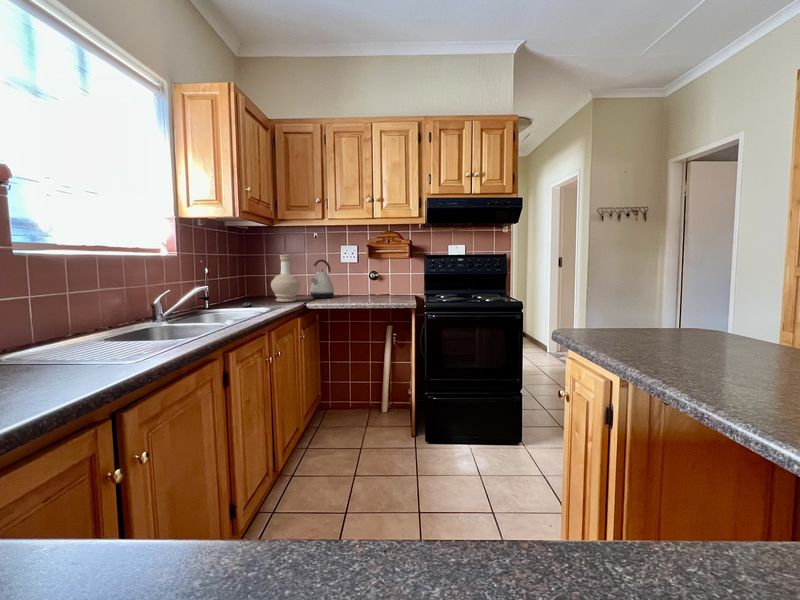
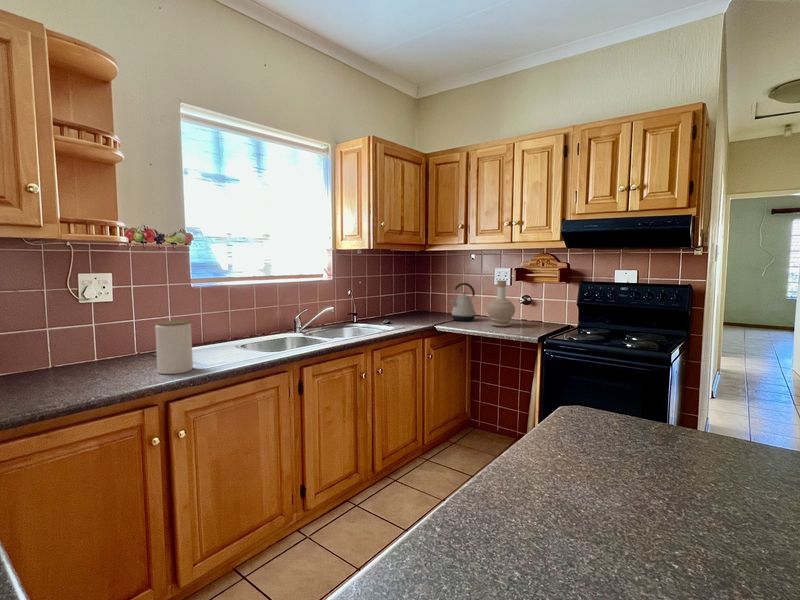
bottle: present [271,255,300,302] -> present [487,280,515,327]
jar: none [39,293,110,380] -> present [155,320,193,374]

